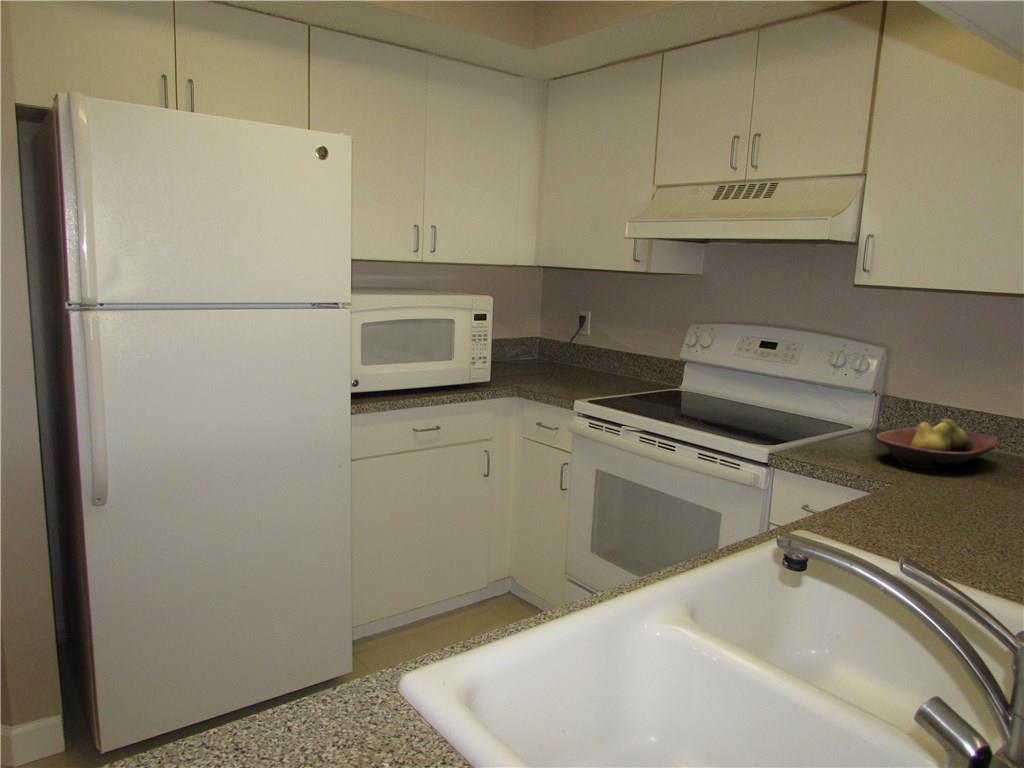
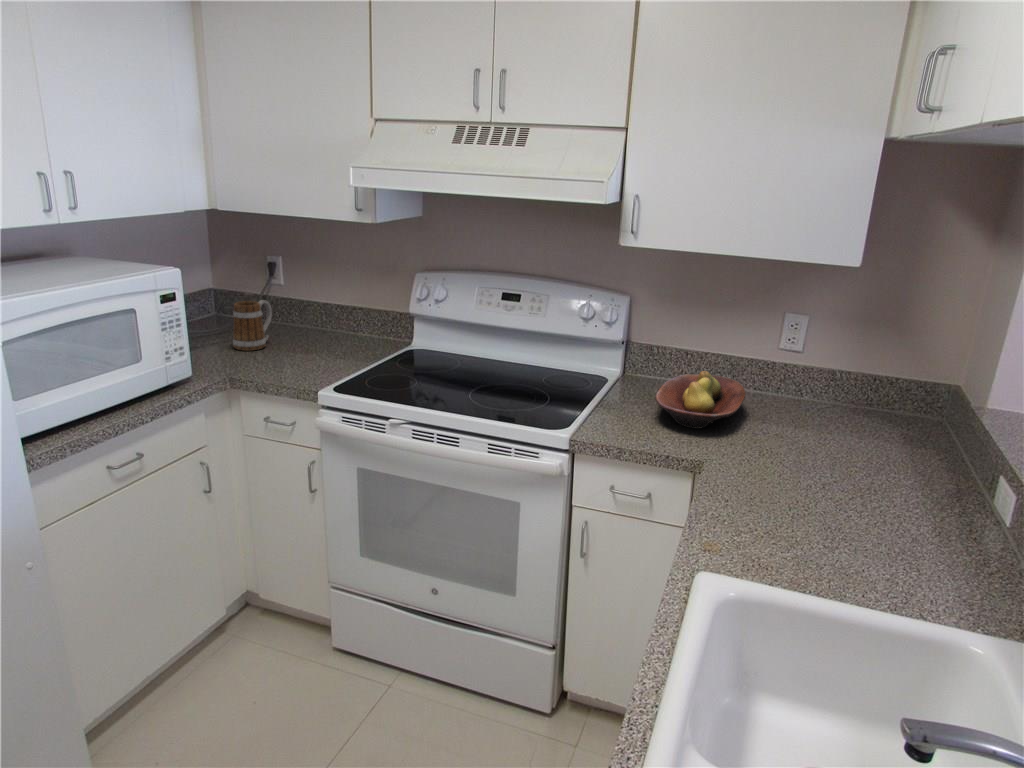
mug: none [535,338,570,377] -> present [233,300,272,351]

